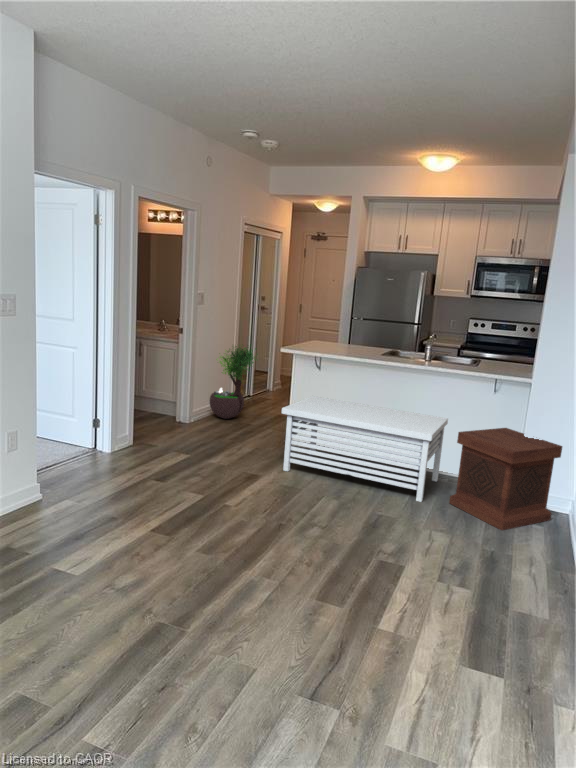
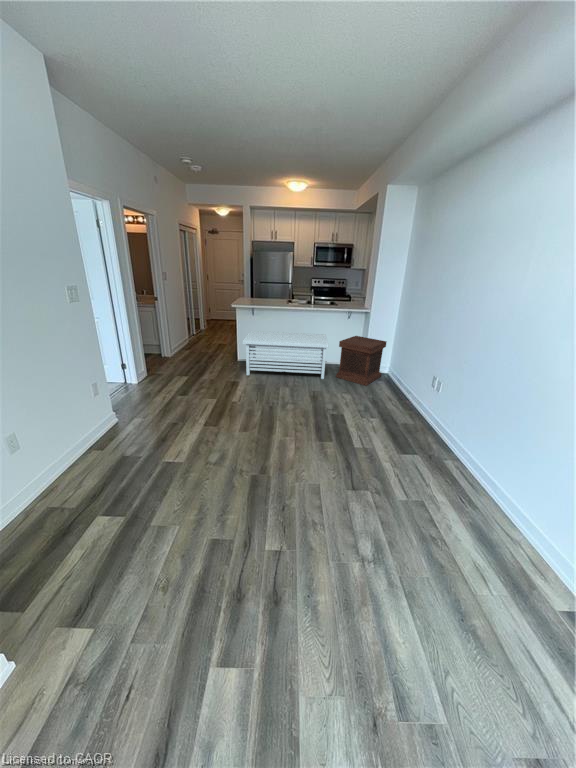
potted tree: present [210,345,254,419] -> none [179,302,204,350]

